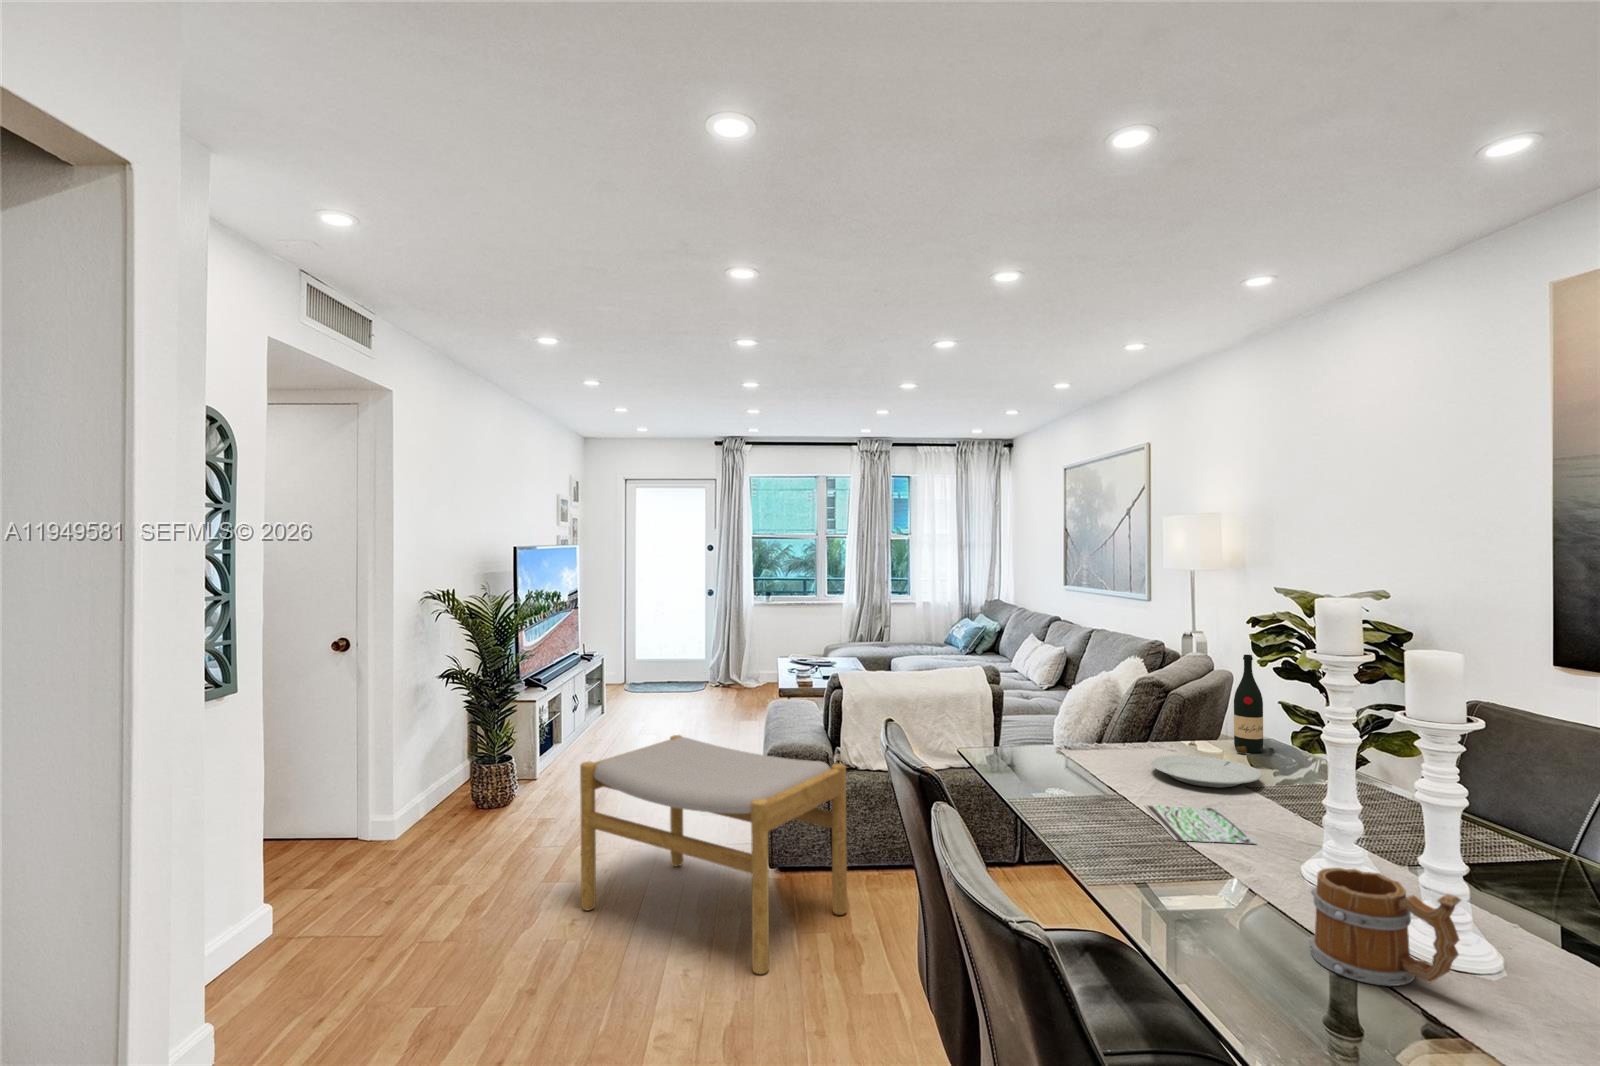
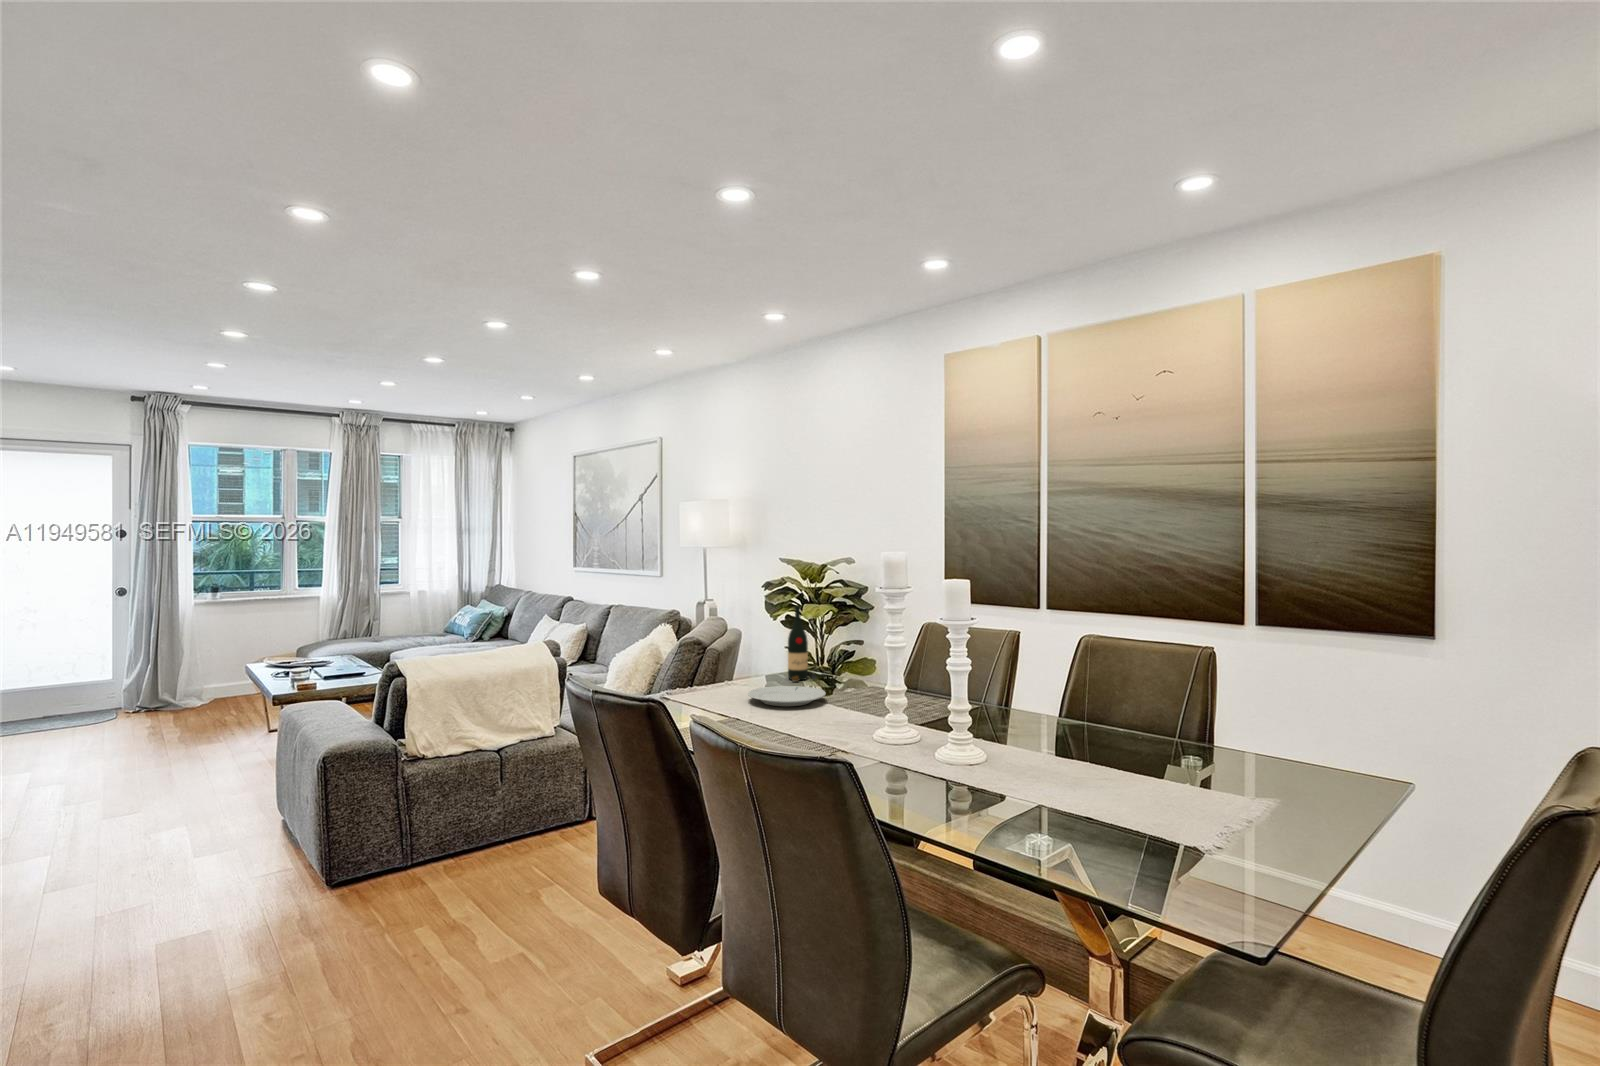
footstool: present [580,735,847,974] -> none [48,751,438,1007]
book: present [1146,805,1255,843] -> none [764,718,852,743]
mug: present [1309,868,1461,986] -> none [927,726,1014,796]

